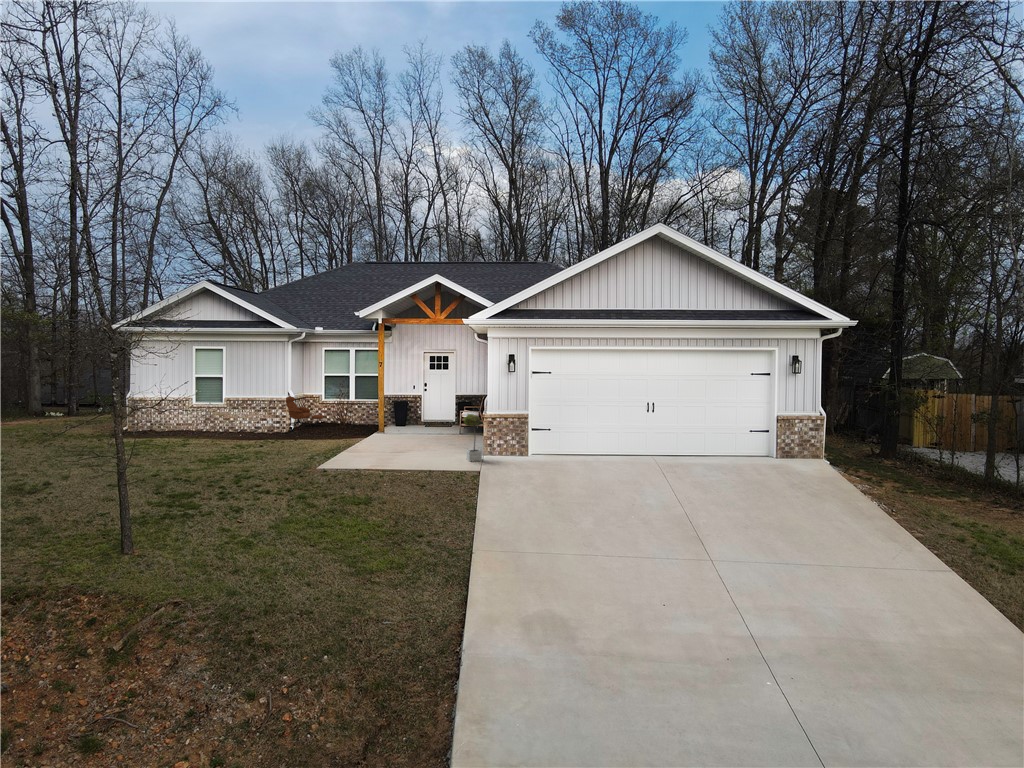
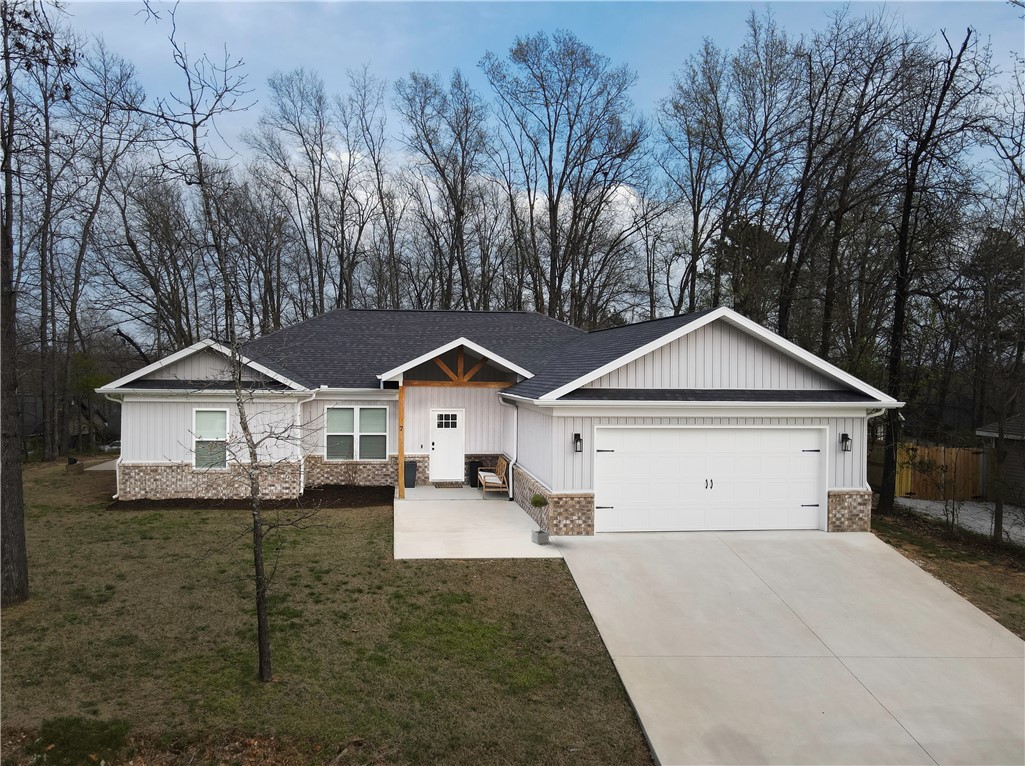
lounge chair: present [286,397,323,426] -> none [298,462,340,495]

